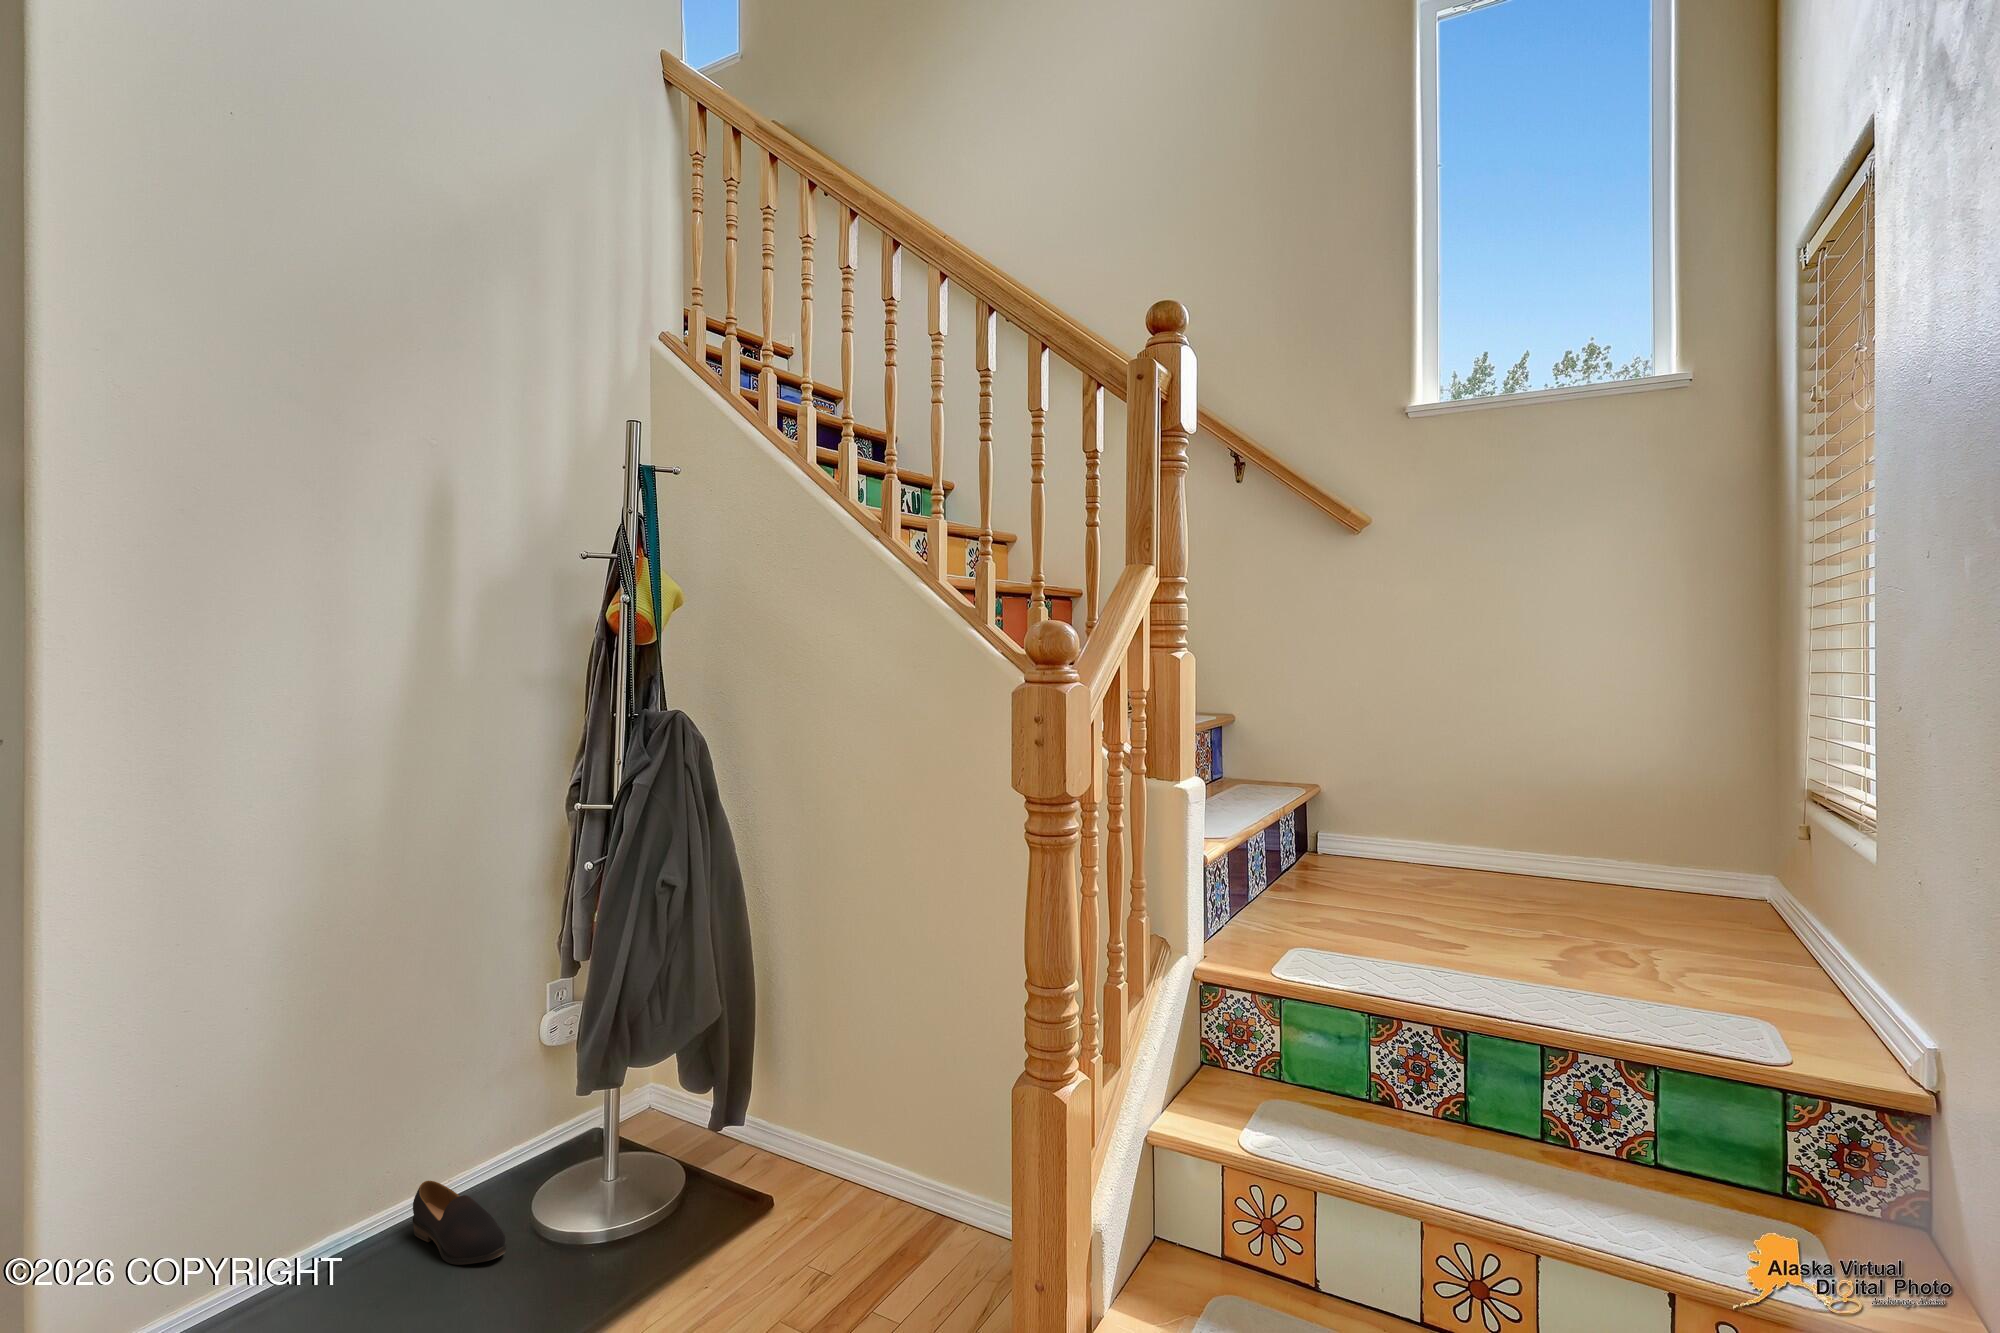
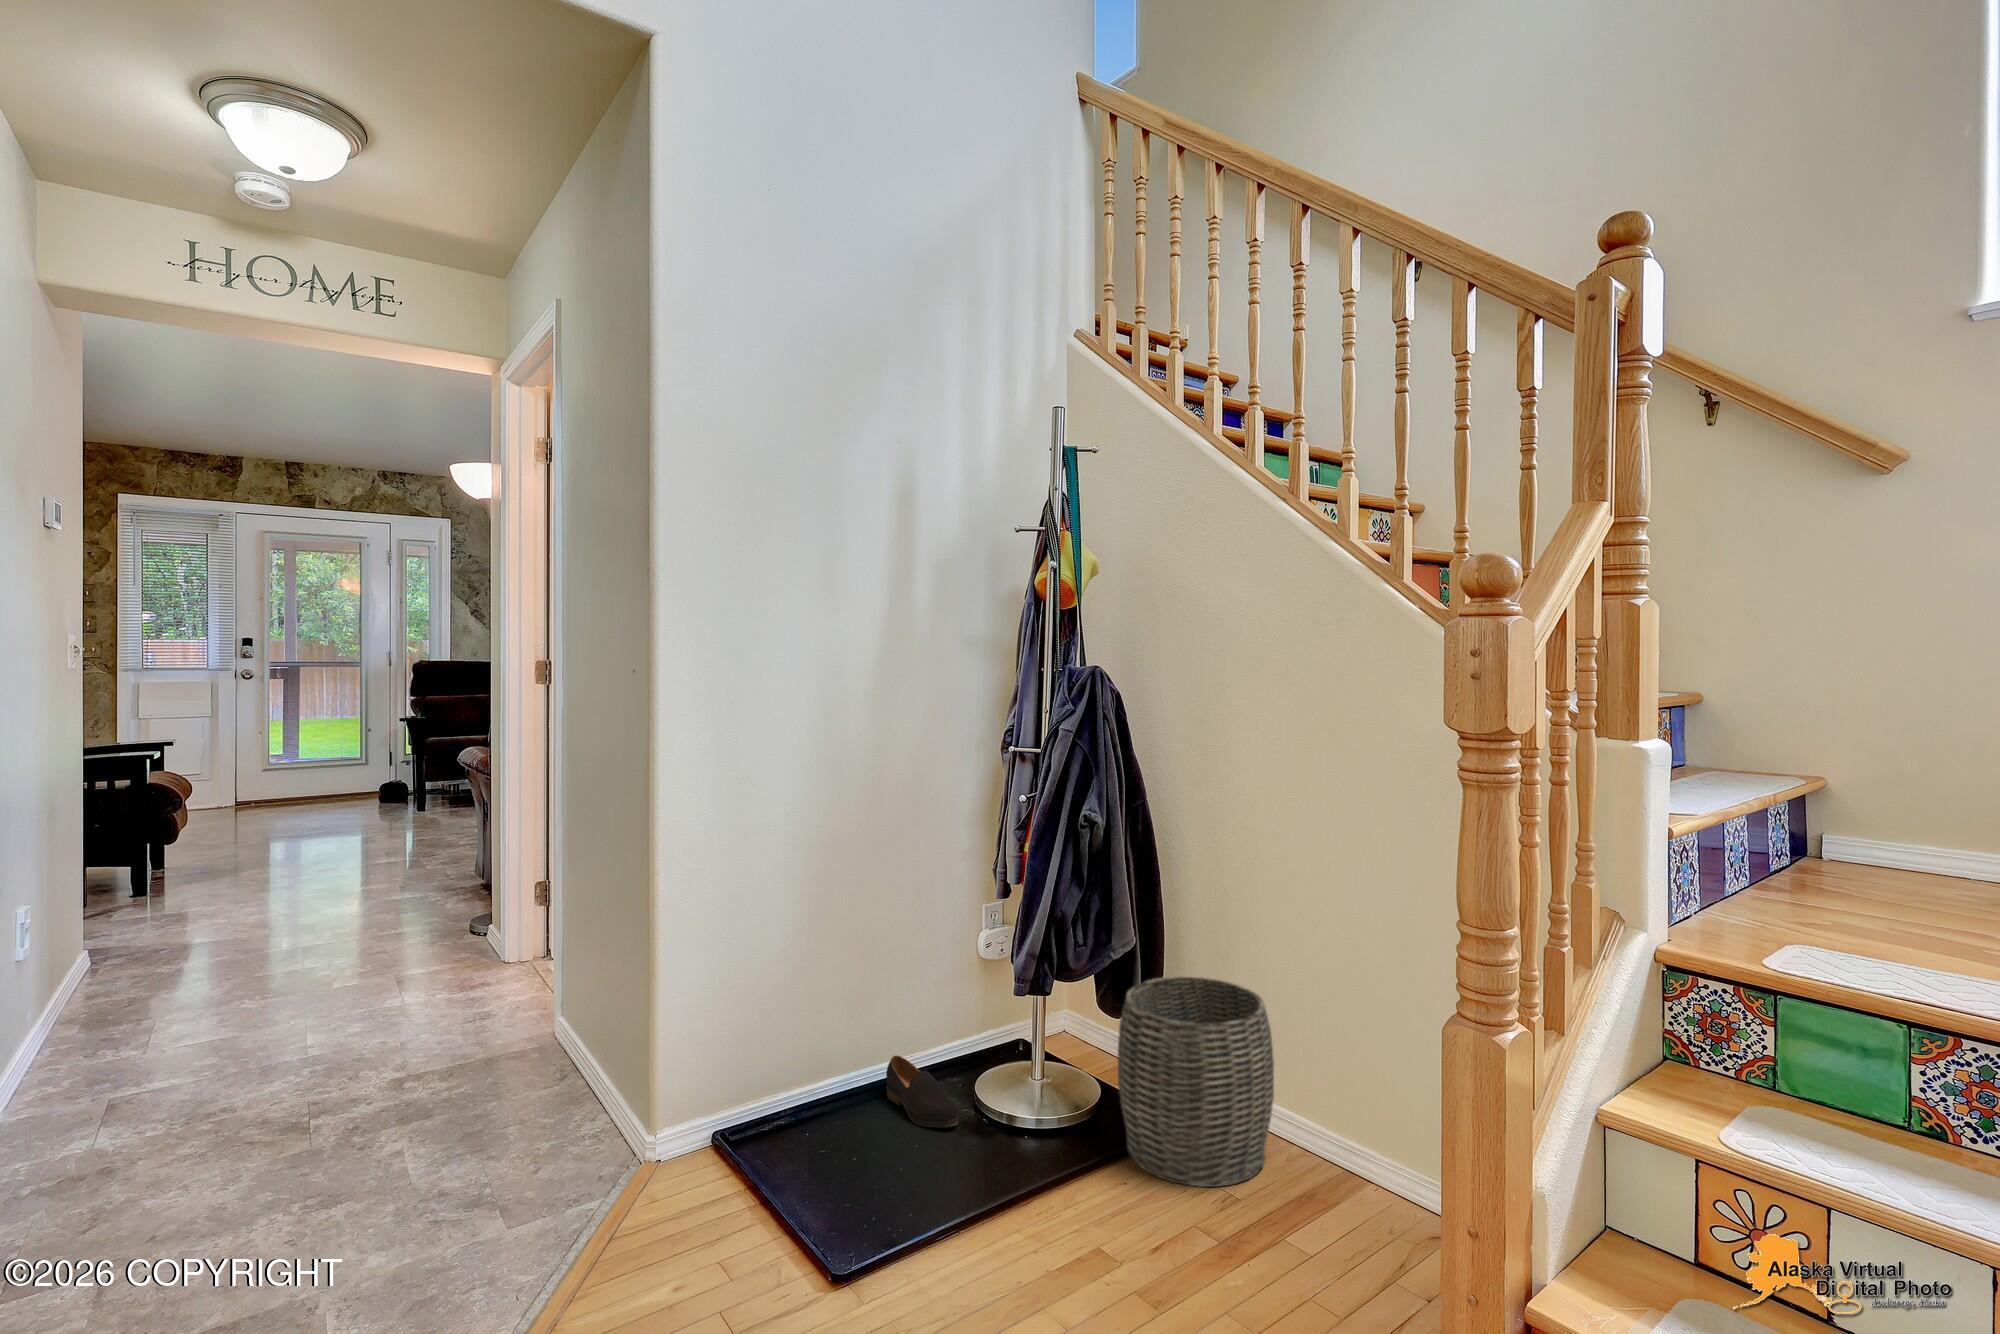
woven basket: none [698,1038,864,1270] -> present [1118,977,1274,1187]

